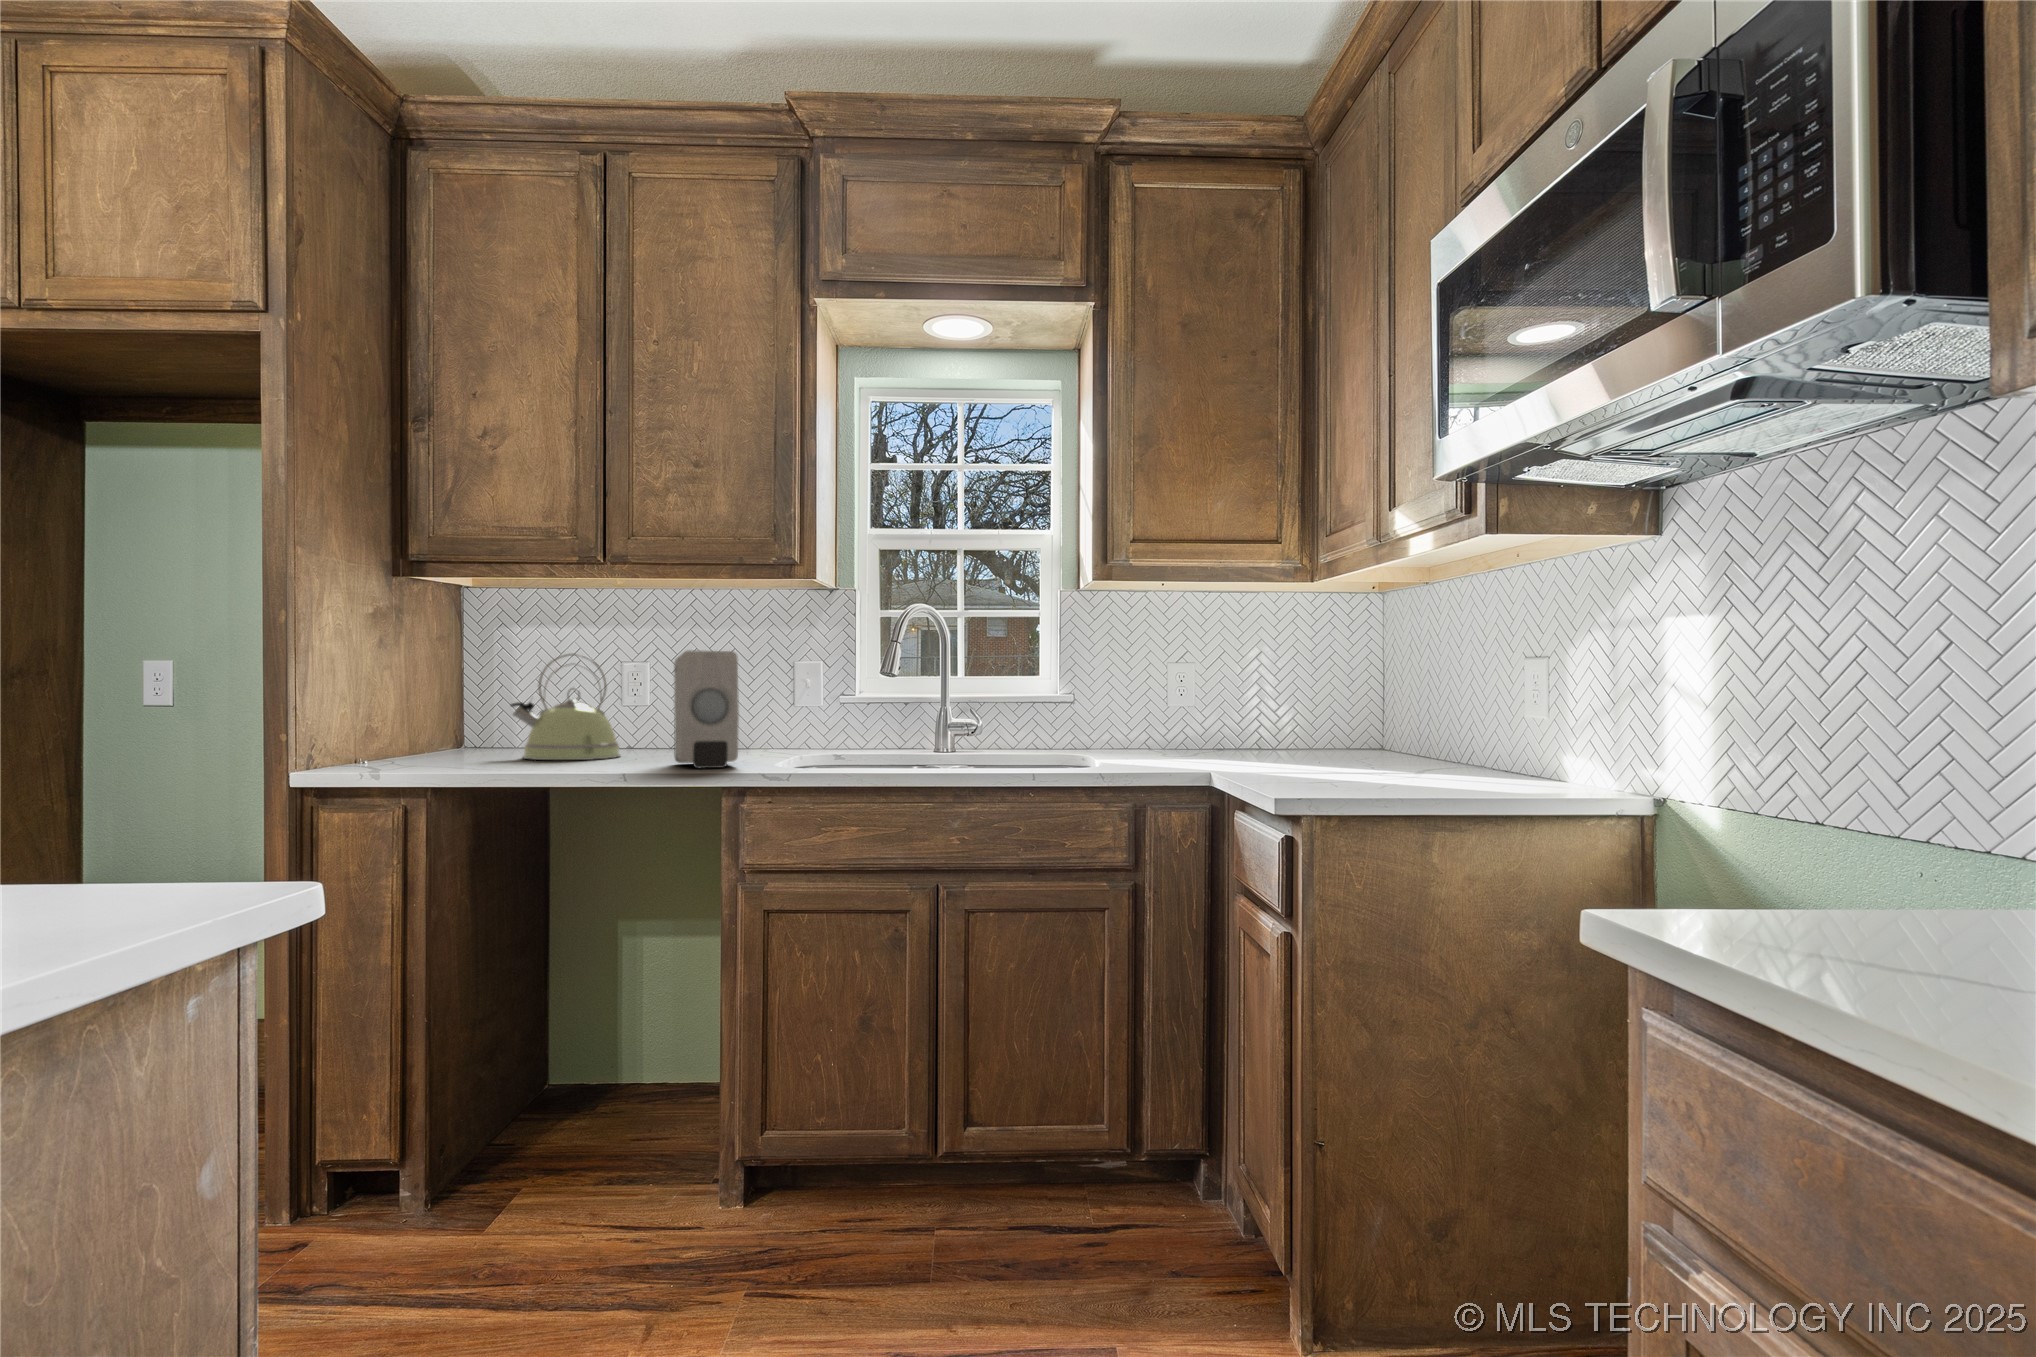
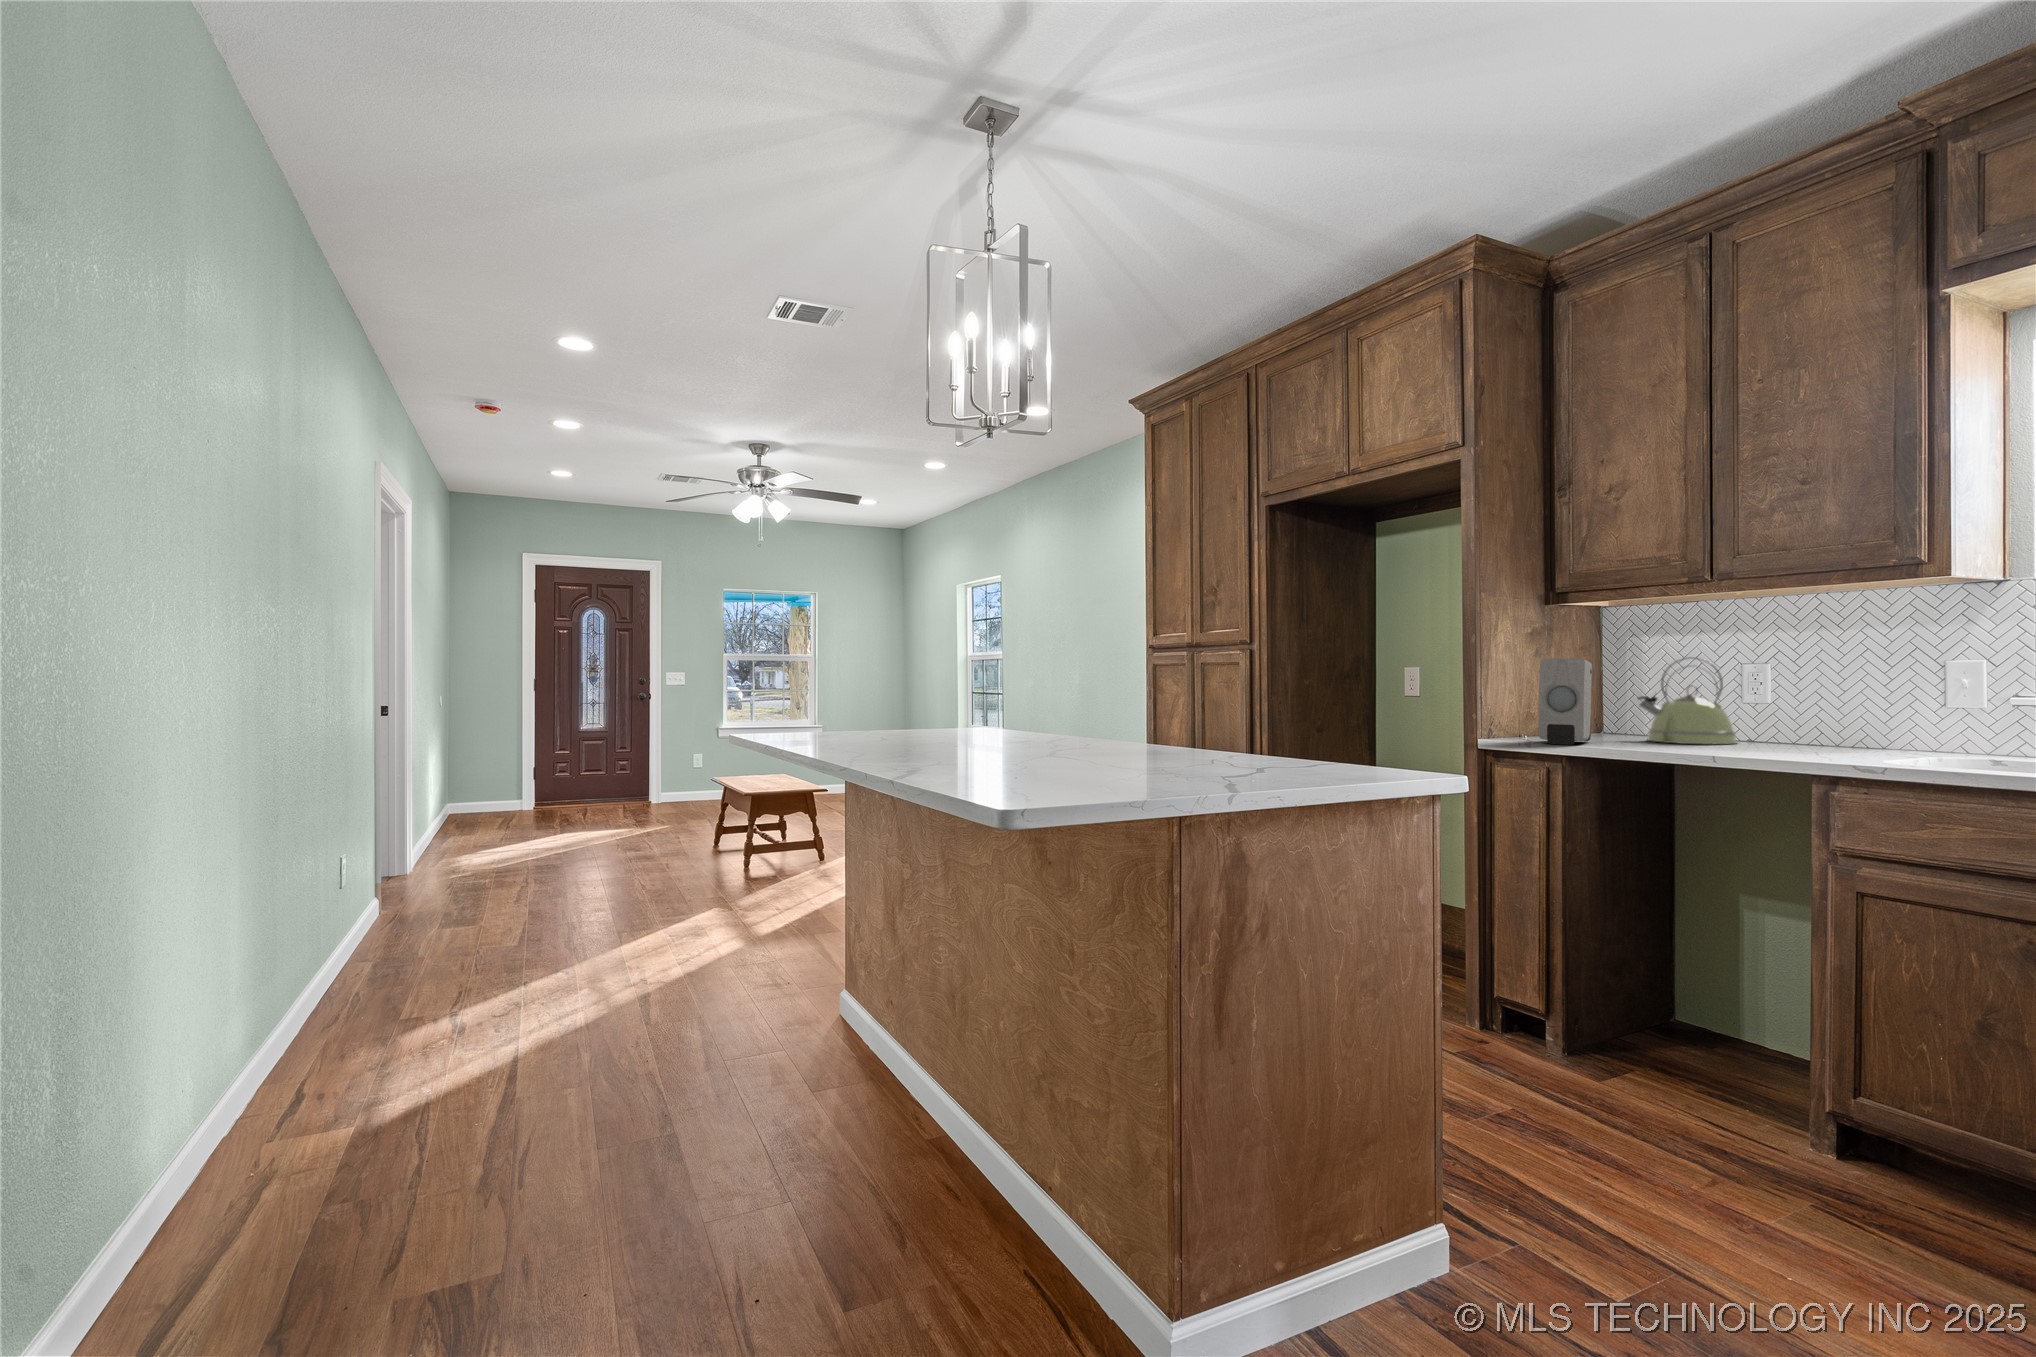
soap dispenser: present [674,650,739,768] -> present [1539,658,1592,745]

